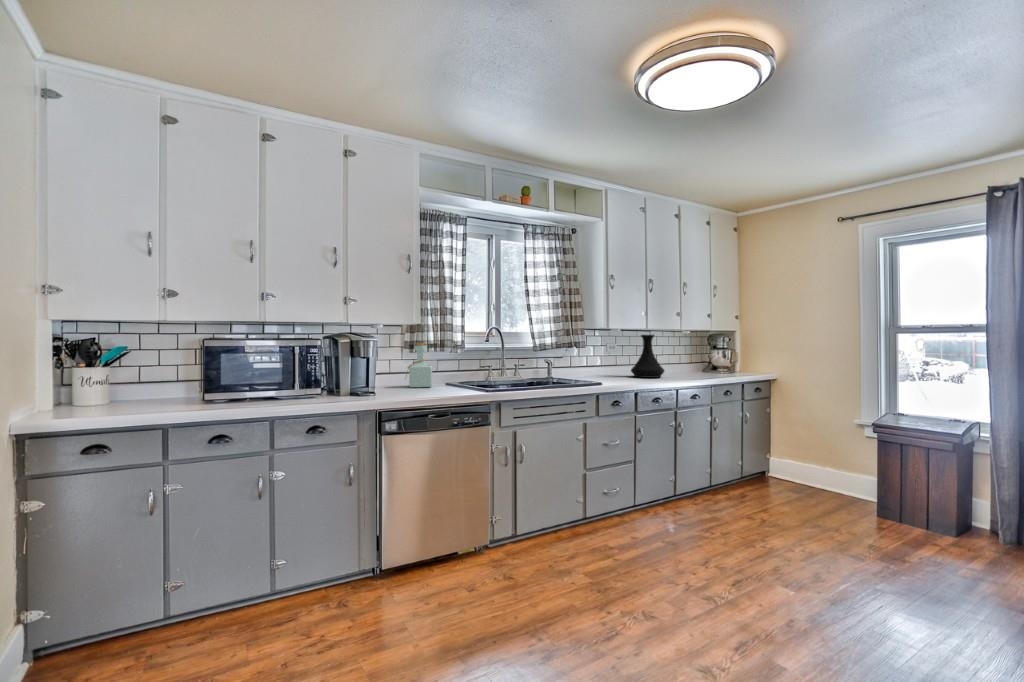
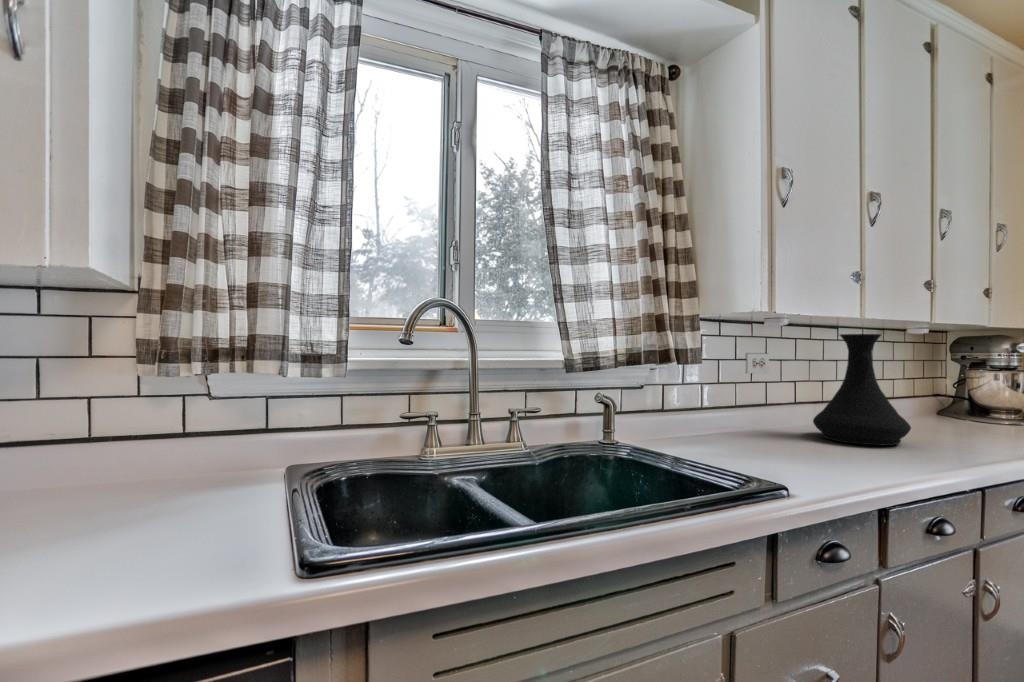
bottle: present [407,343,432,387] -> none [91,345,211,502]

